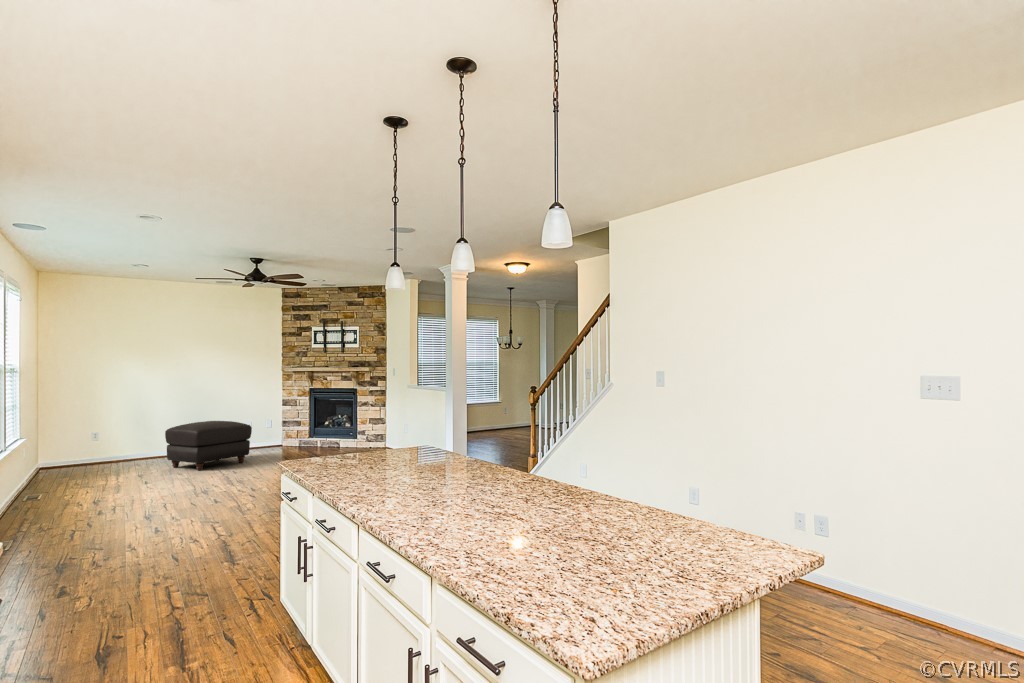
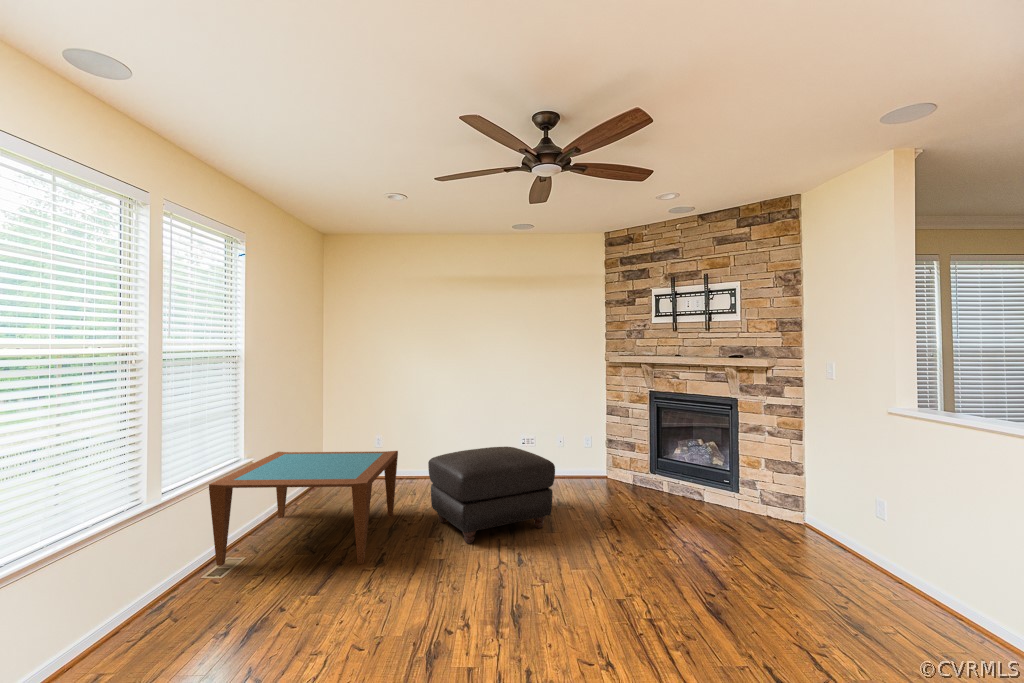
coffee table: none [26,428,141,492] -> present [209,451,398,566]

